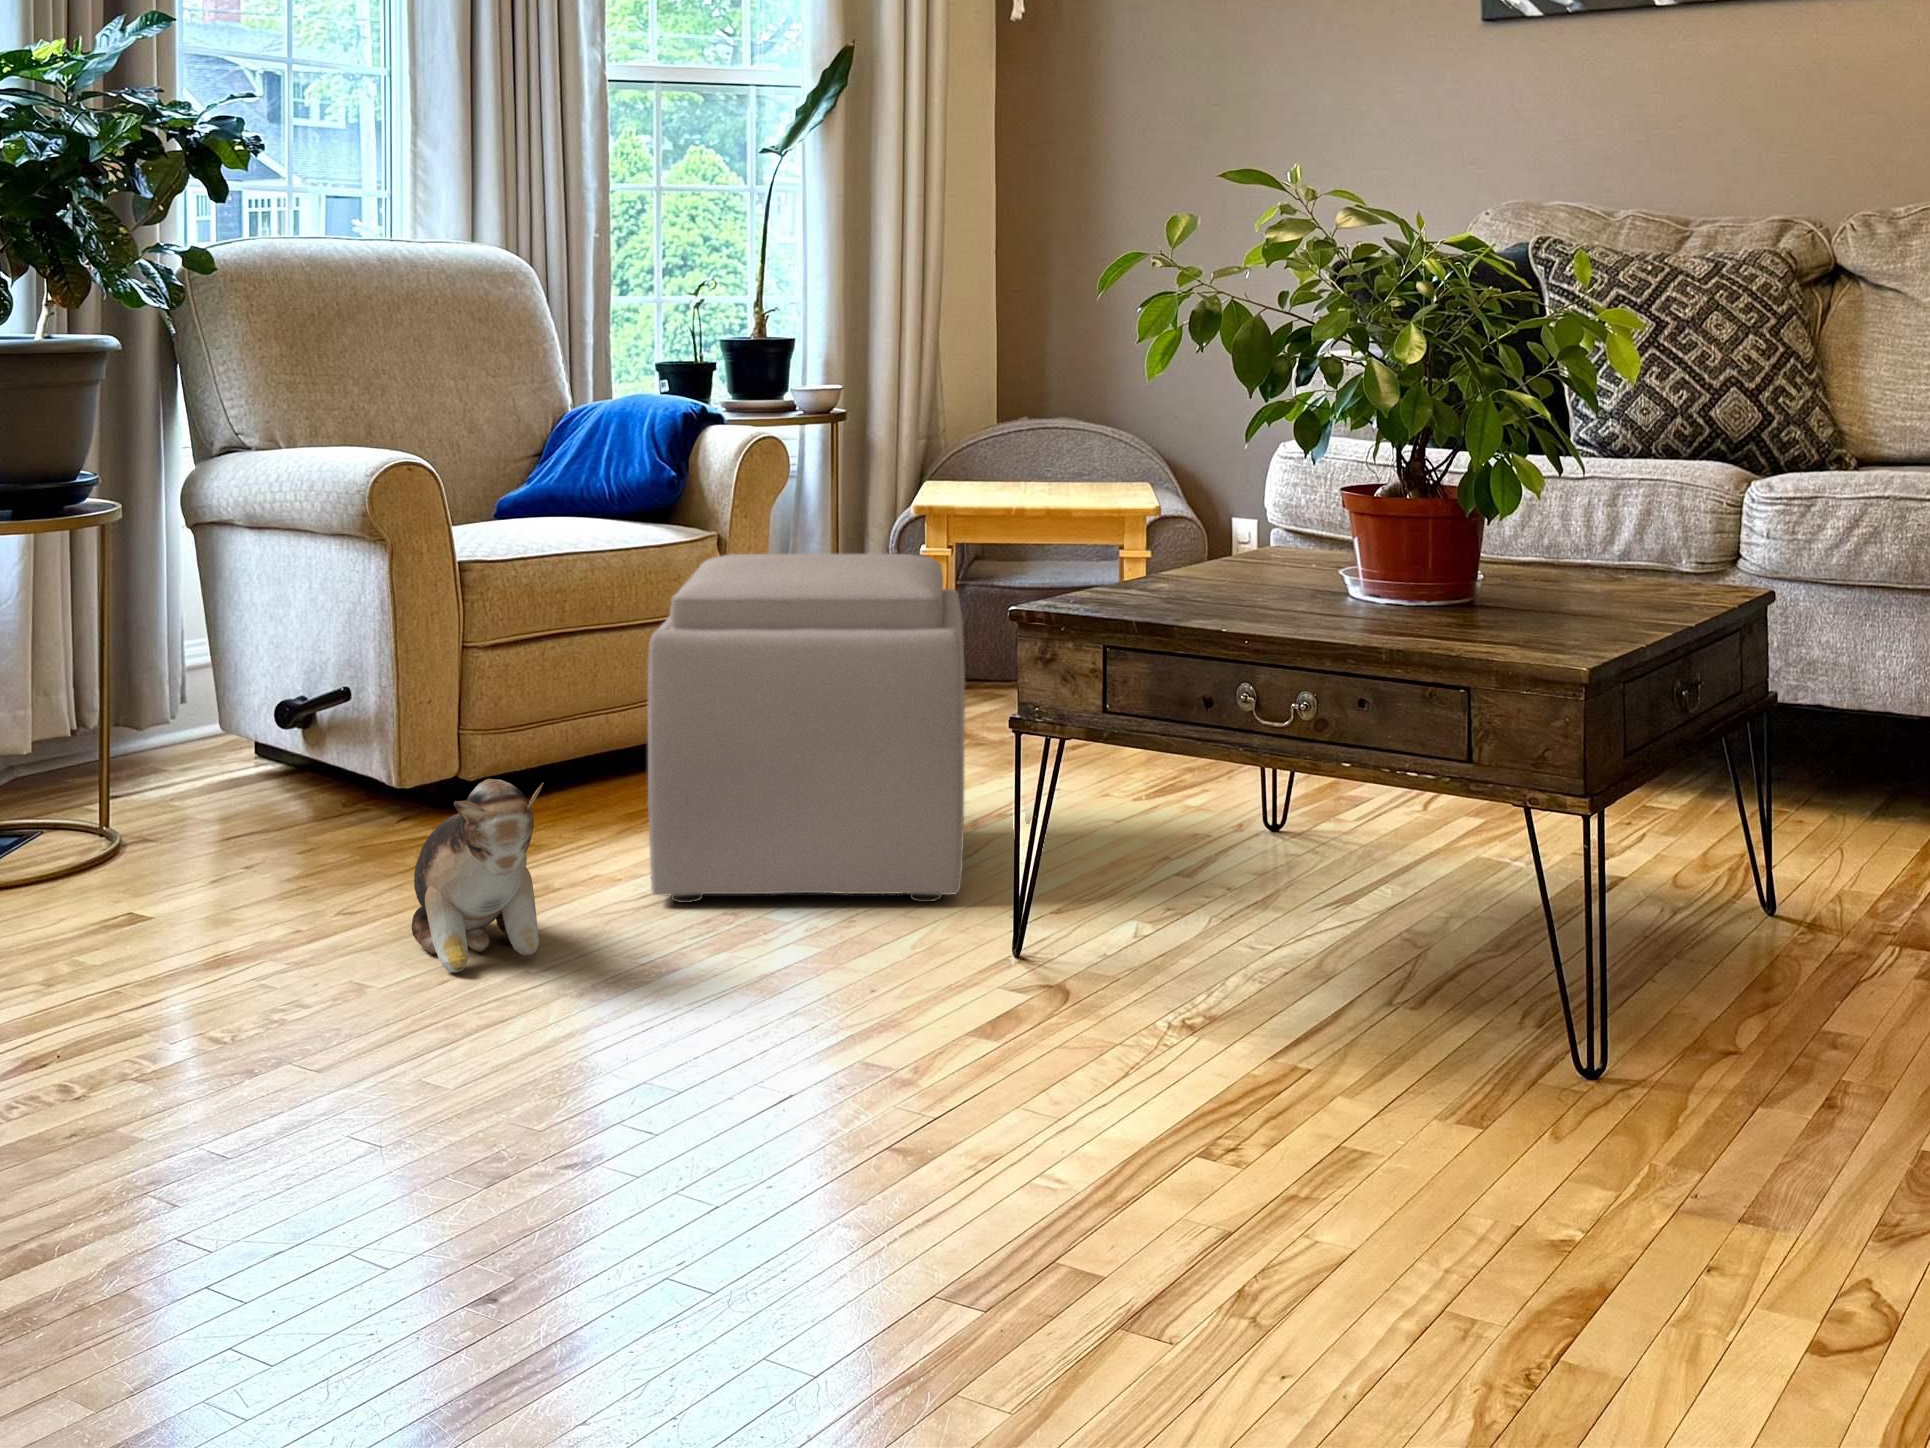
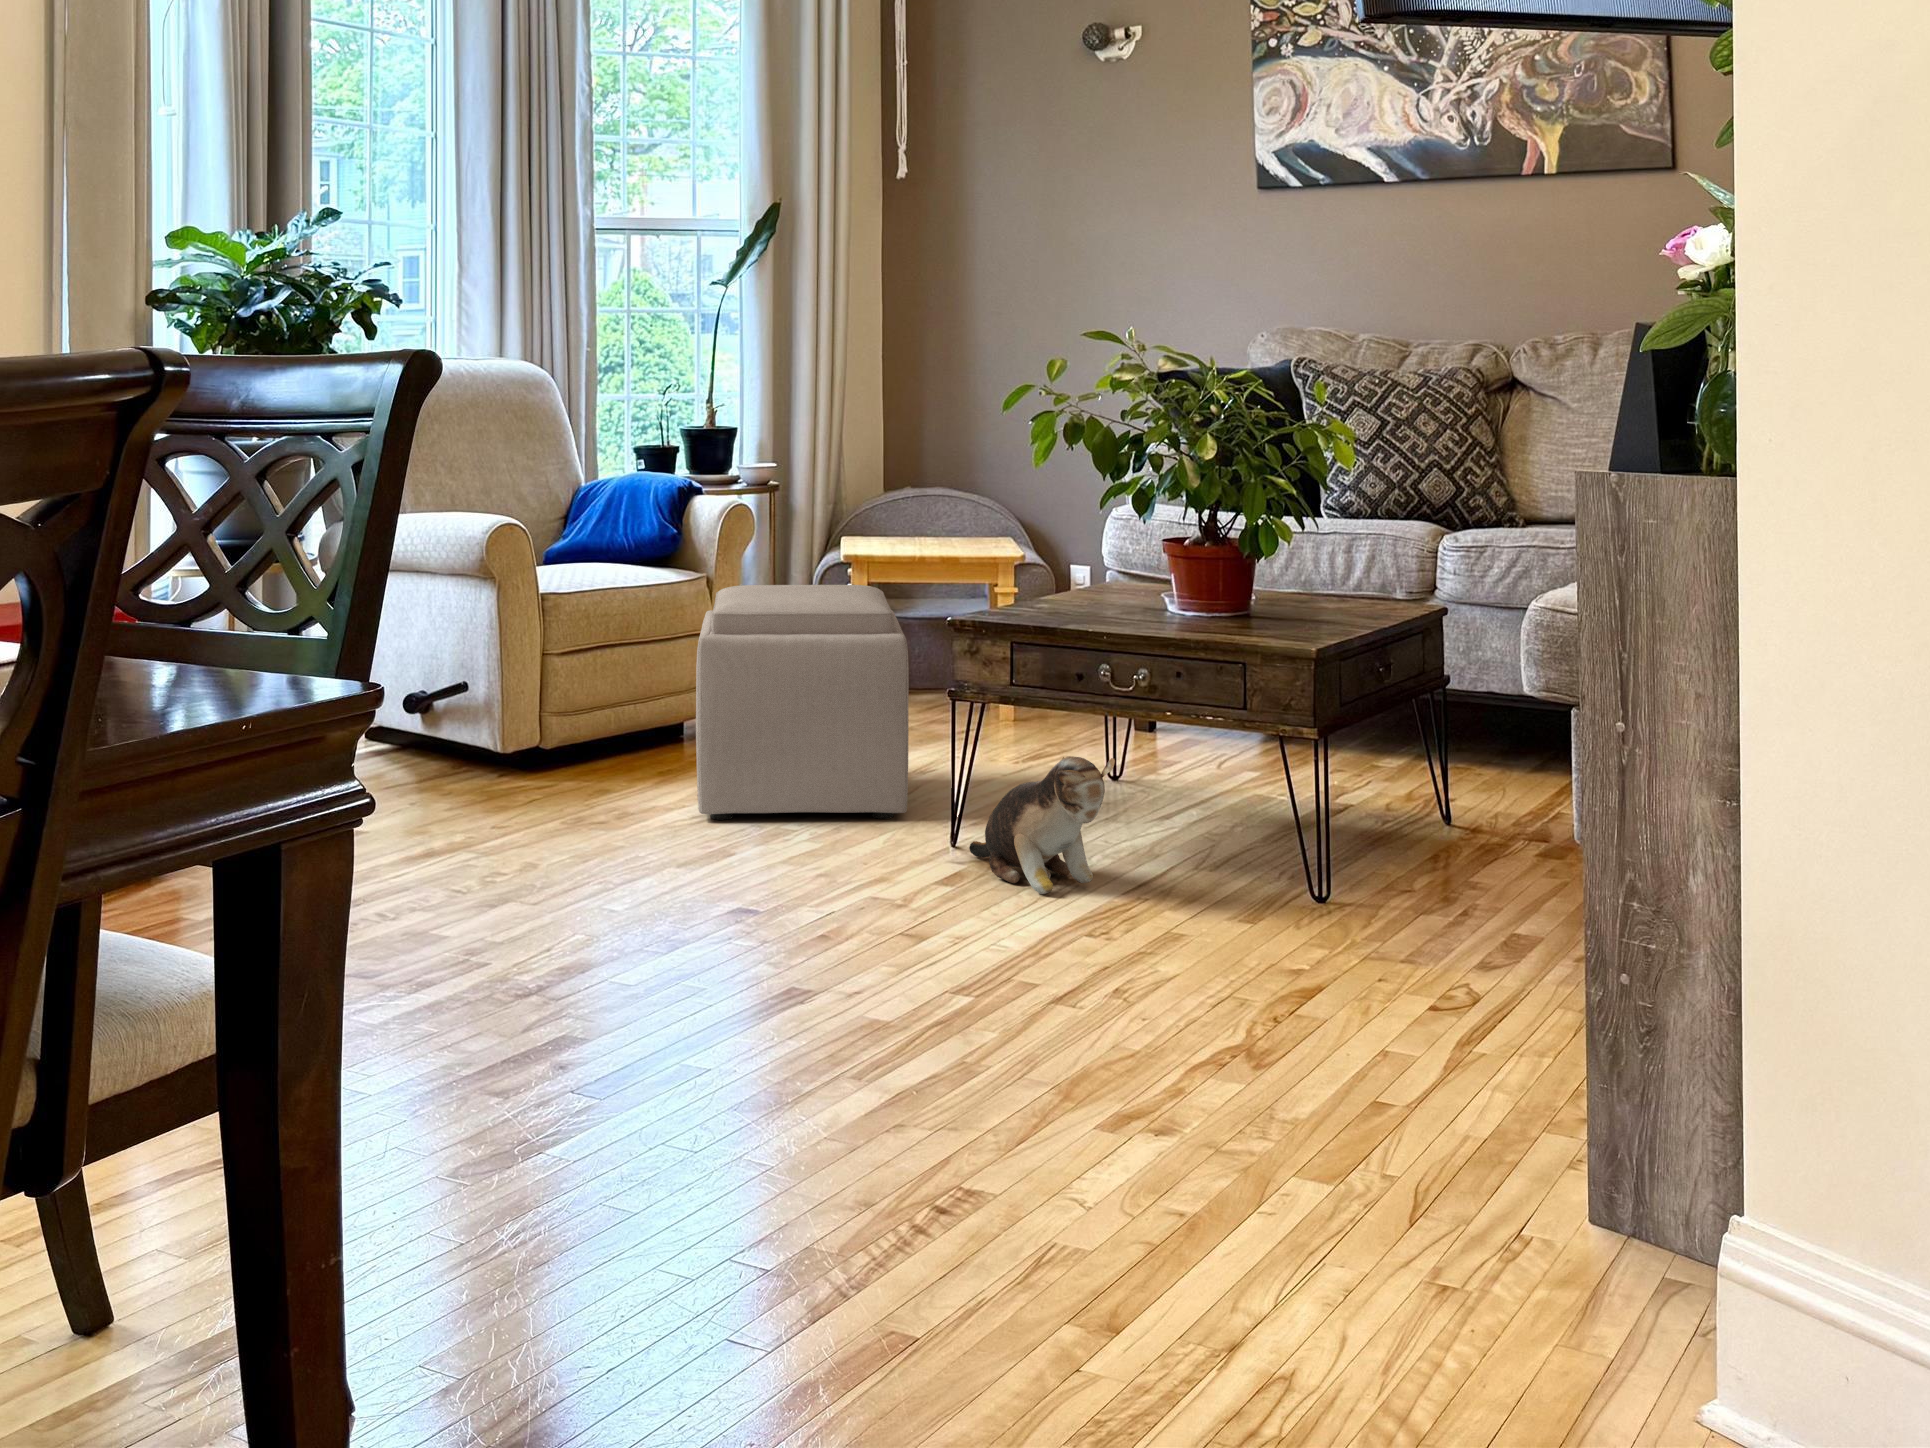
plush toy: present [412,779,544,972] -> present [969,756,1115,894]

